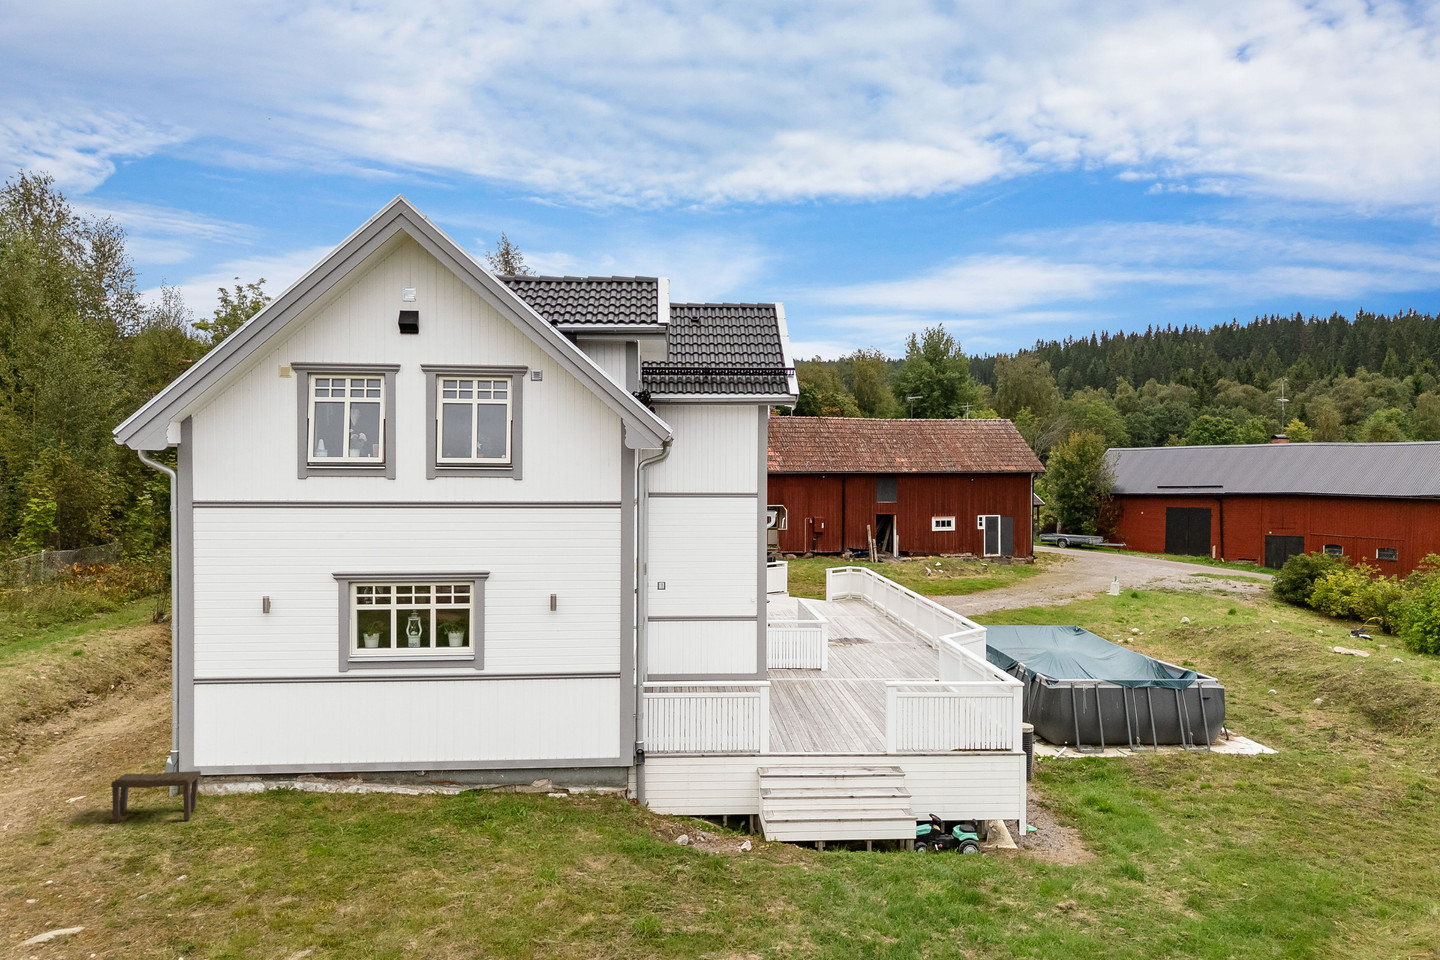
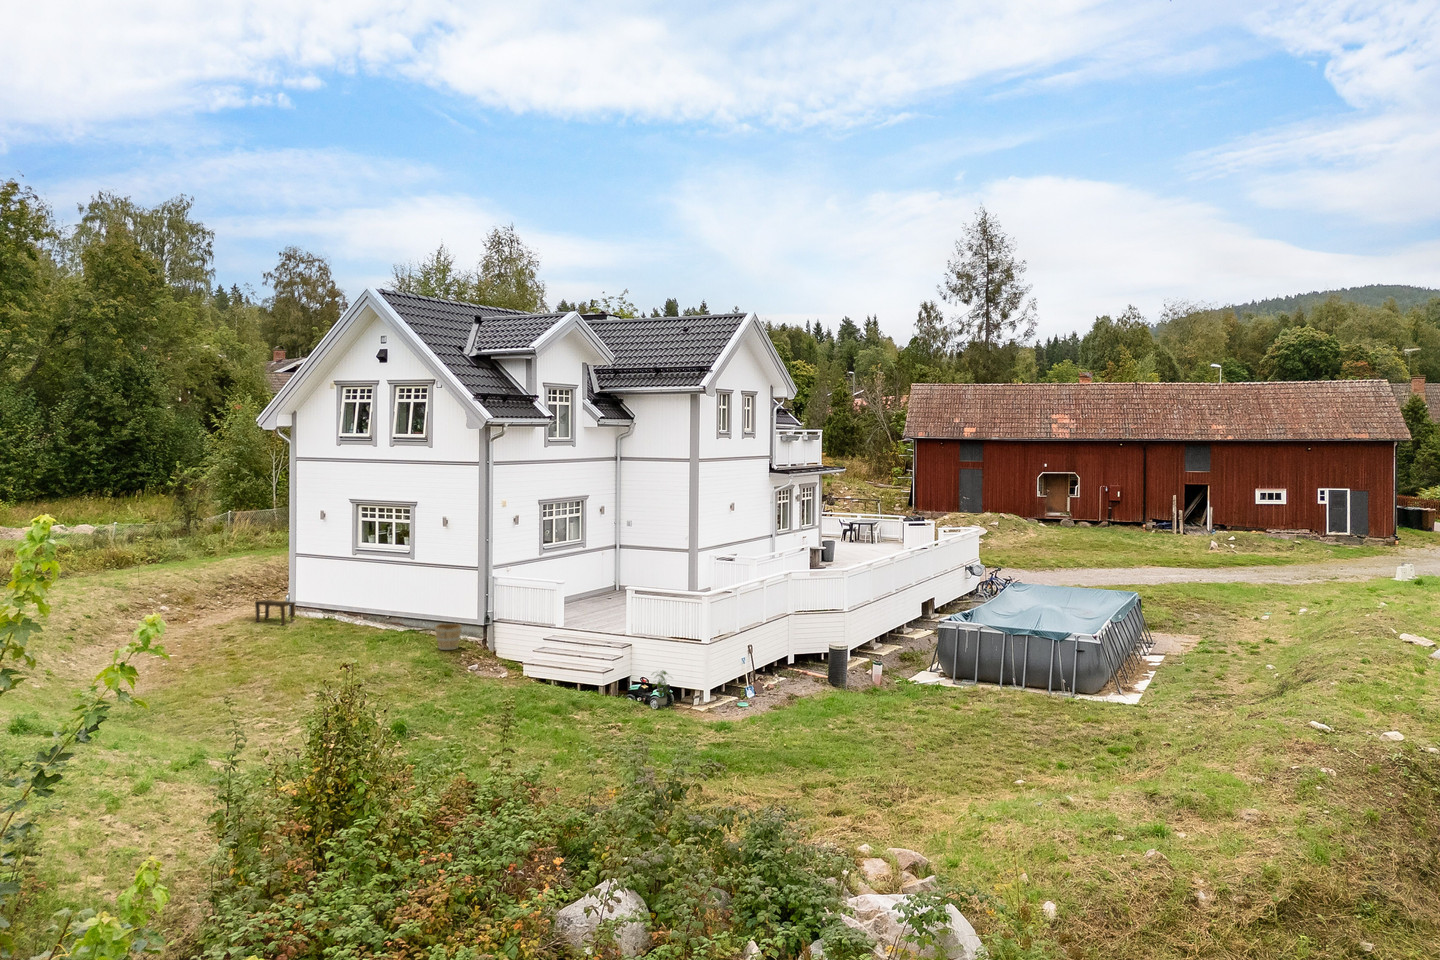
wooden bucket: none [554,770,599,819] -> present [435,624,462,650]
potted plant: none [960,795,992,848] -> present [653,671,667,705]

